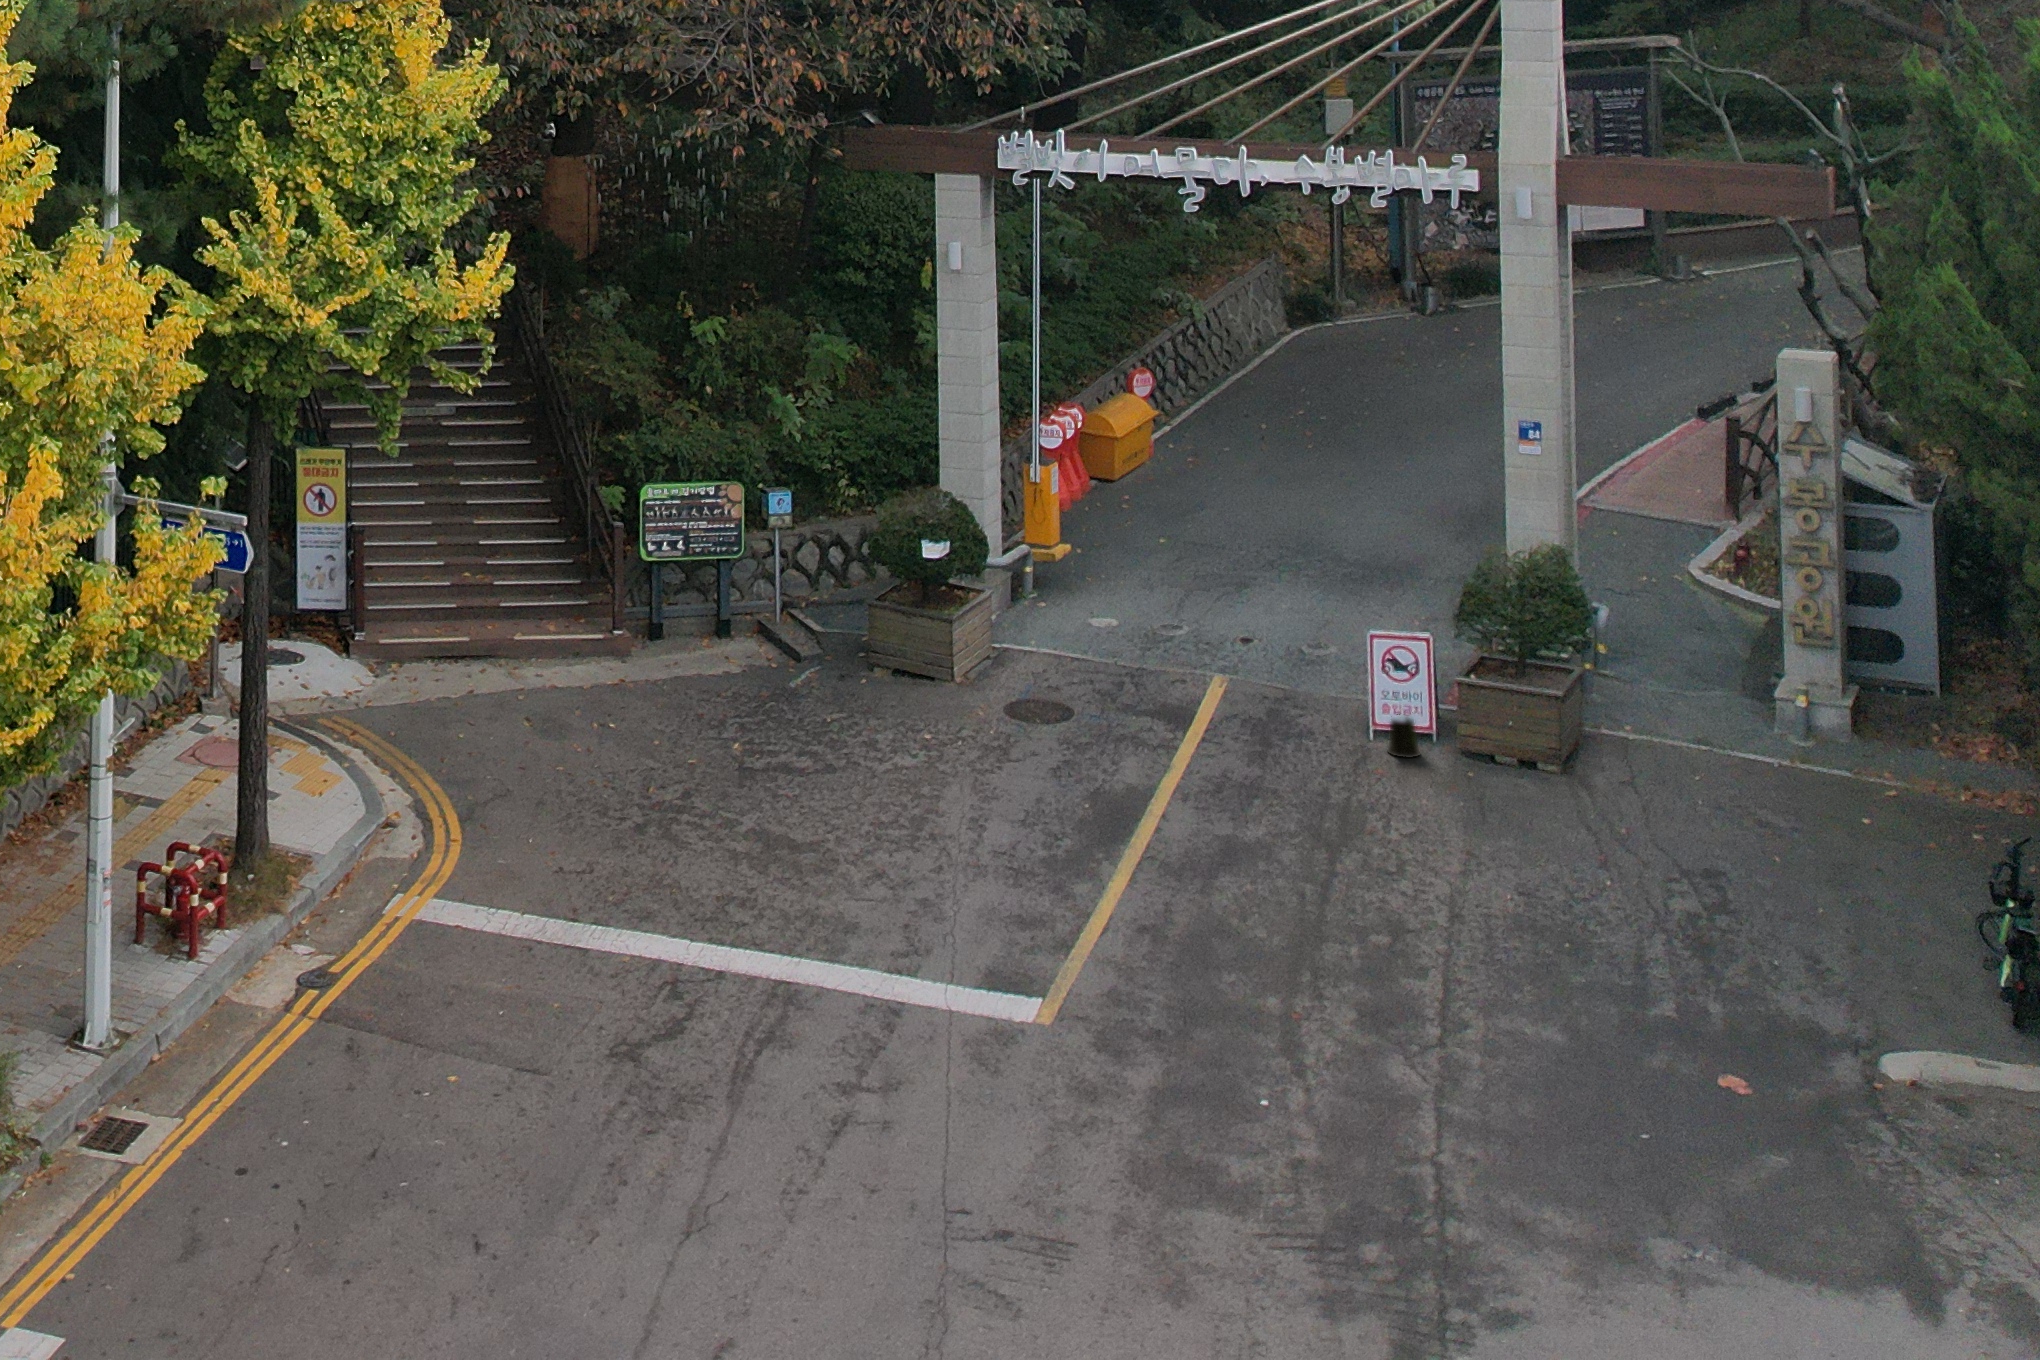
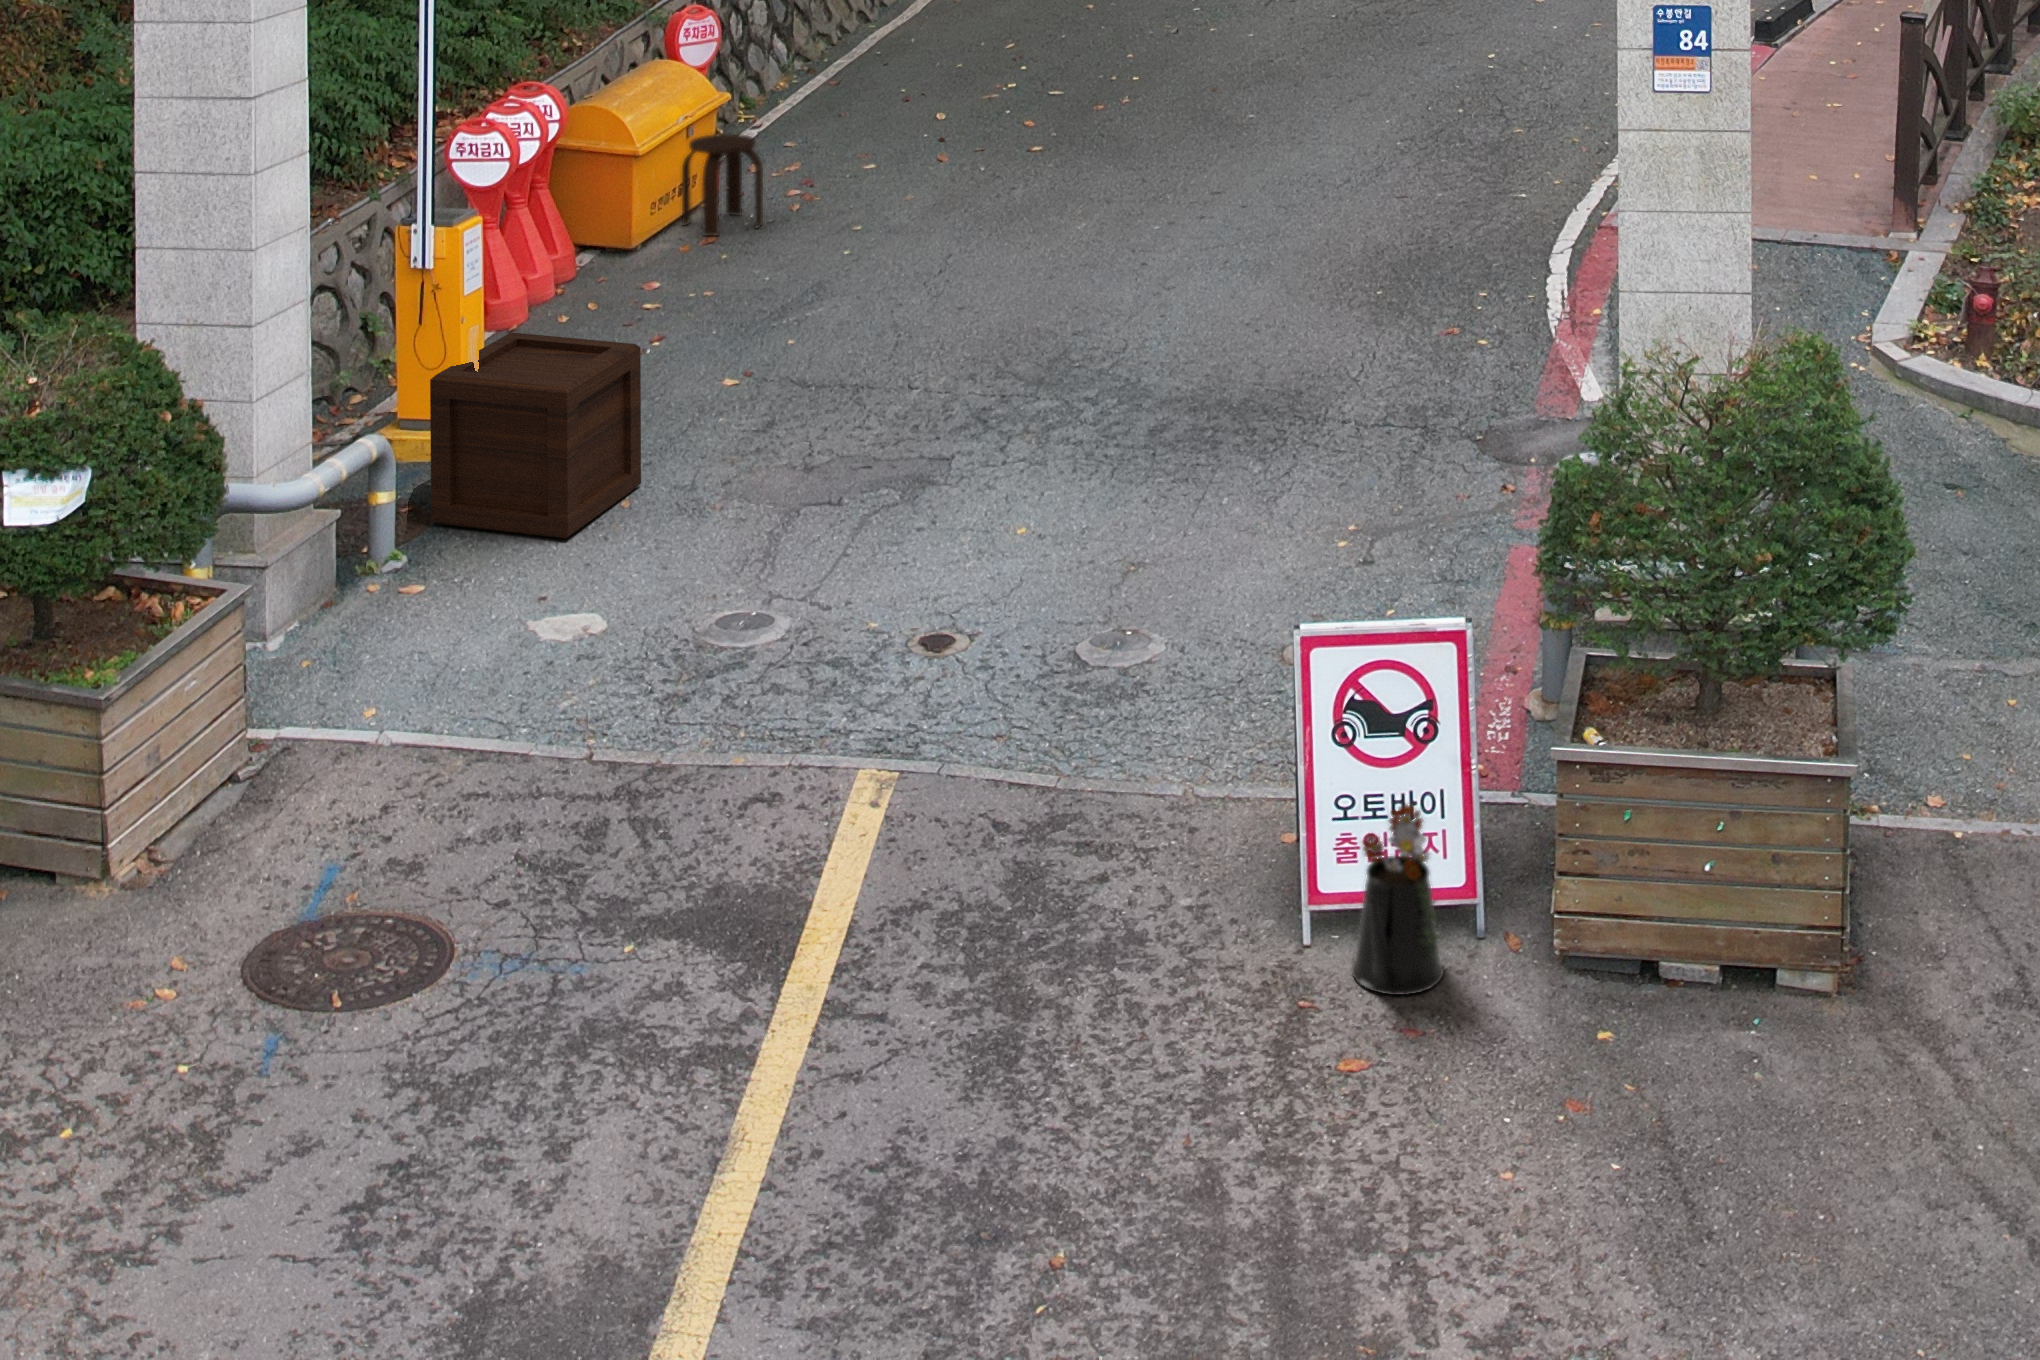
stool: none [1132,436,1174,487] -> present [682,134,763,236]
wooden crate: none [1037,517,1125,601] -> present [430,333,641,538]

